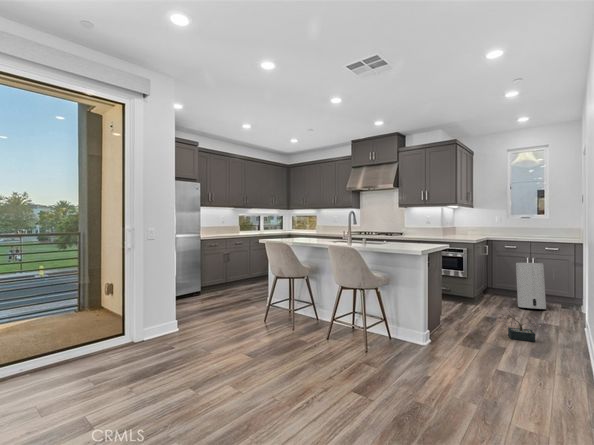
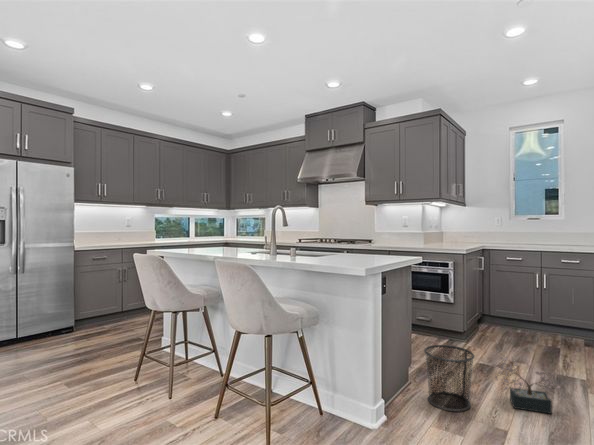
air purifier: present [516,263,546,309] -> none [522,282,564,349]
waste bin: none [452,300,486,340] -> present [424,345,474,411]

